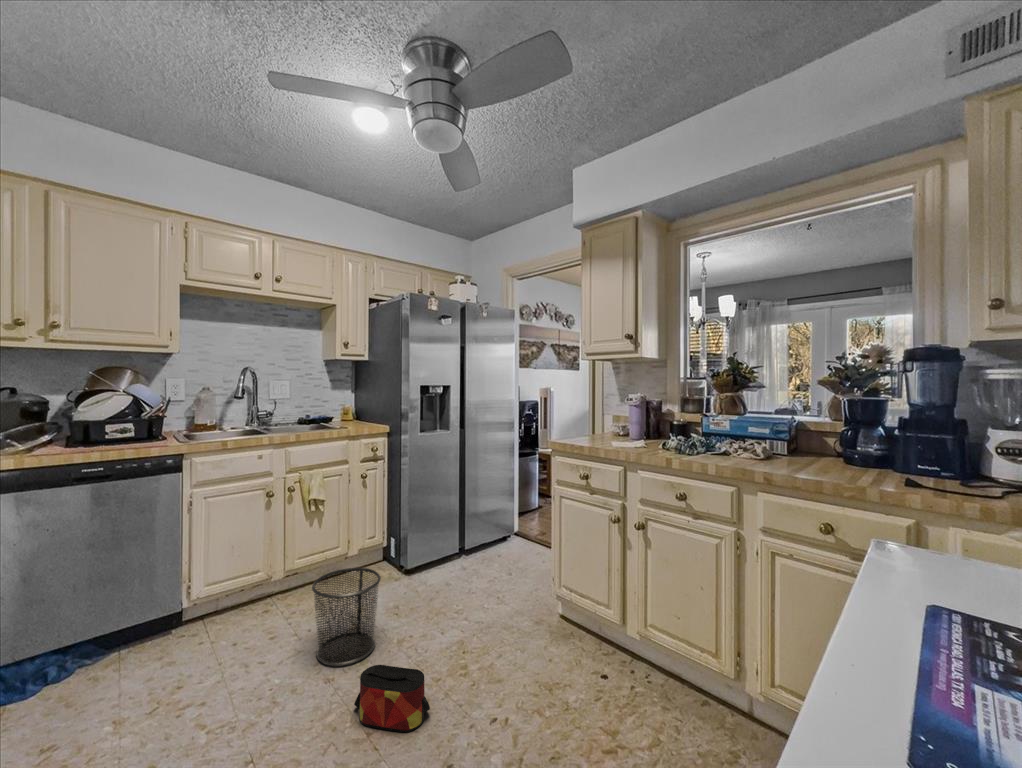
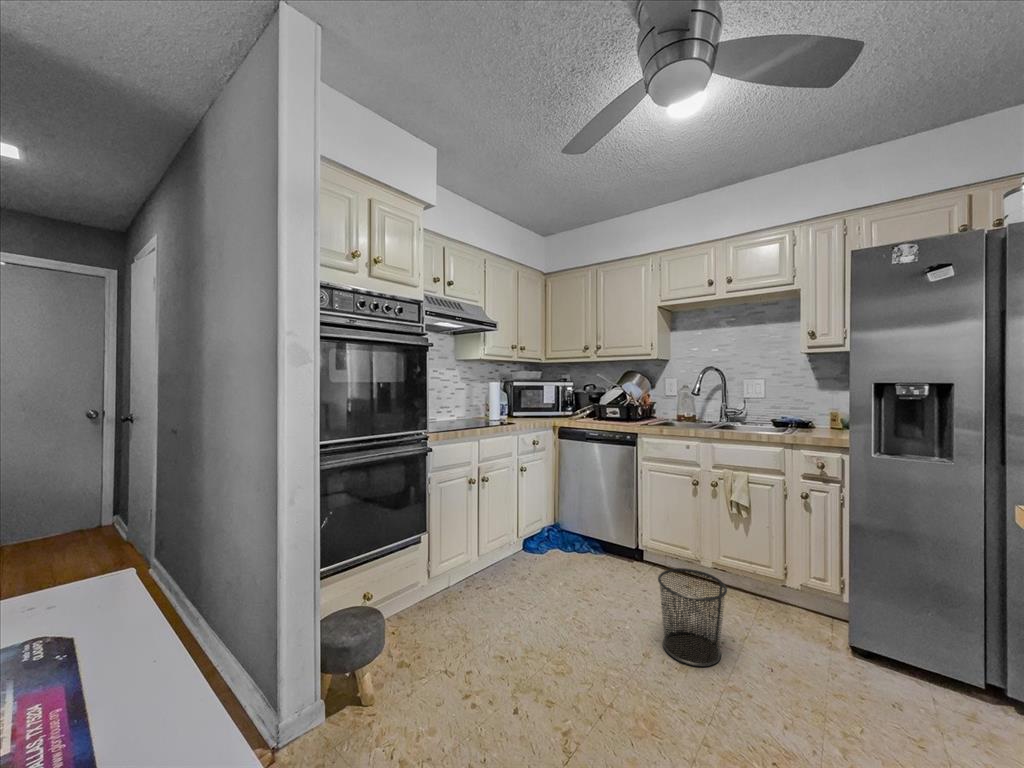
bag: present [354,665,430,732] -> none [623,656,668,743]

